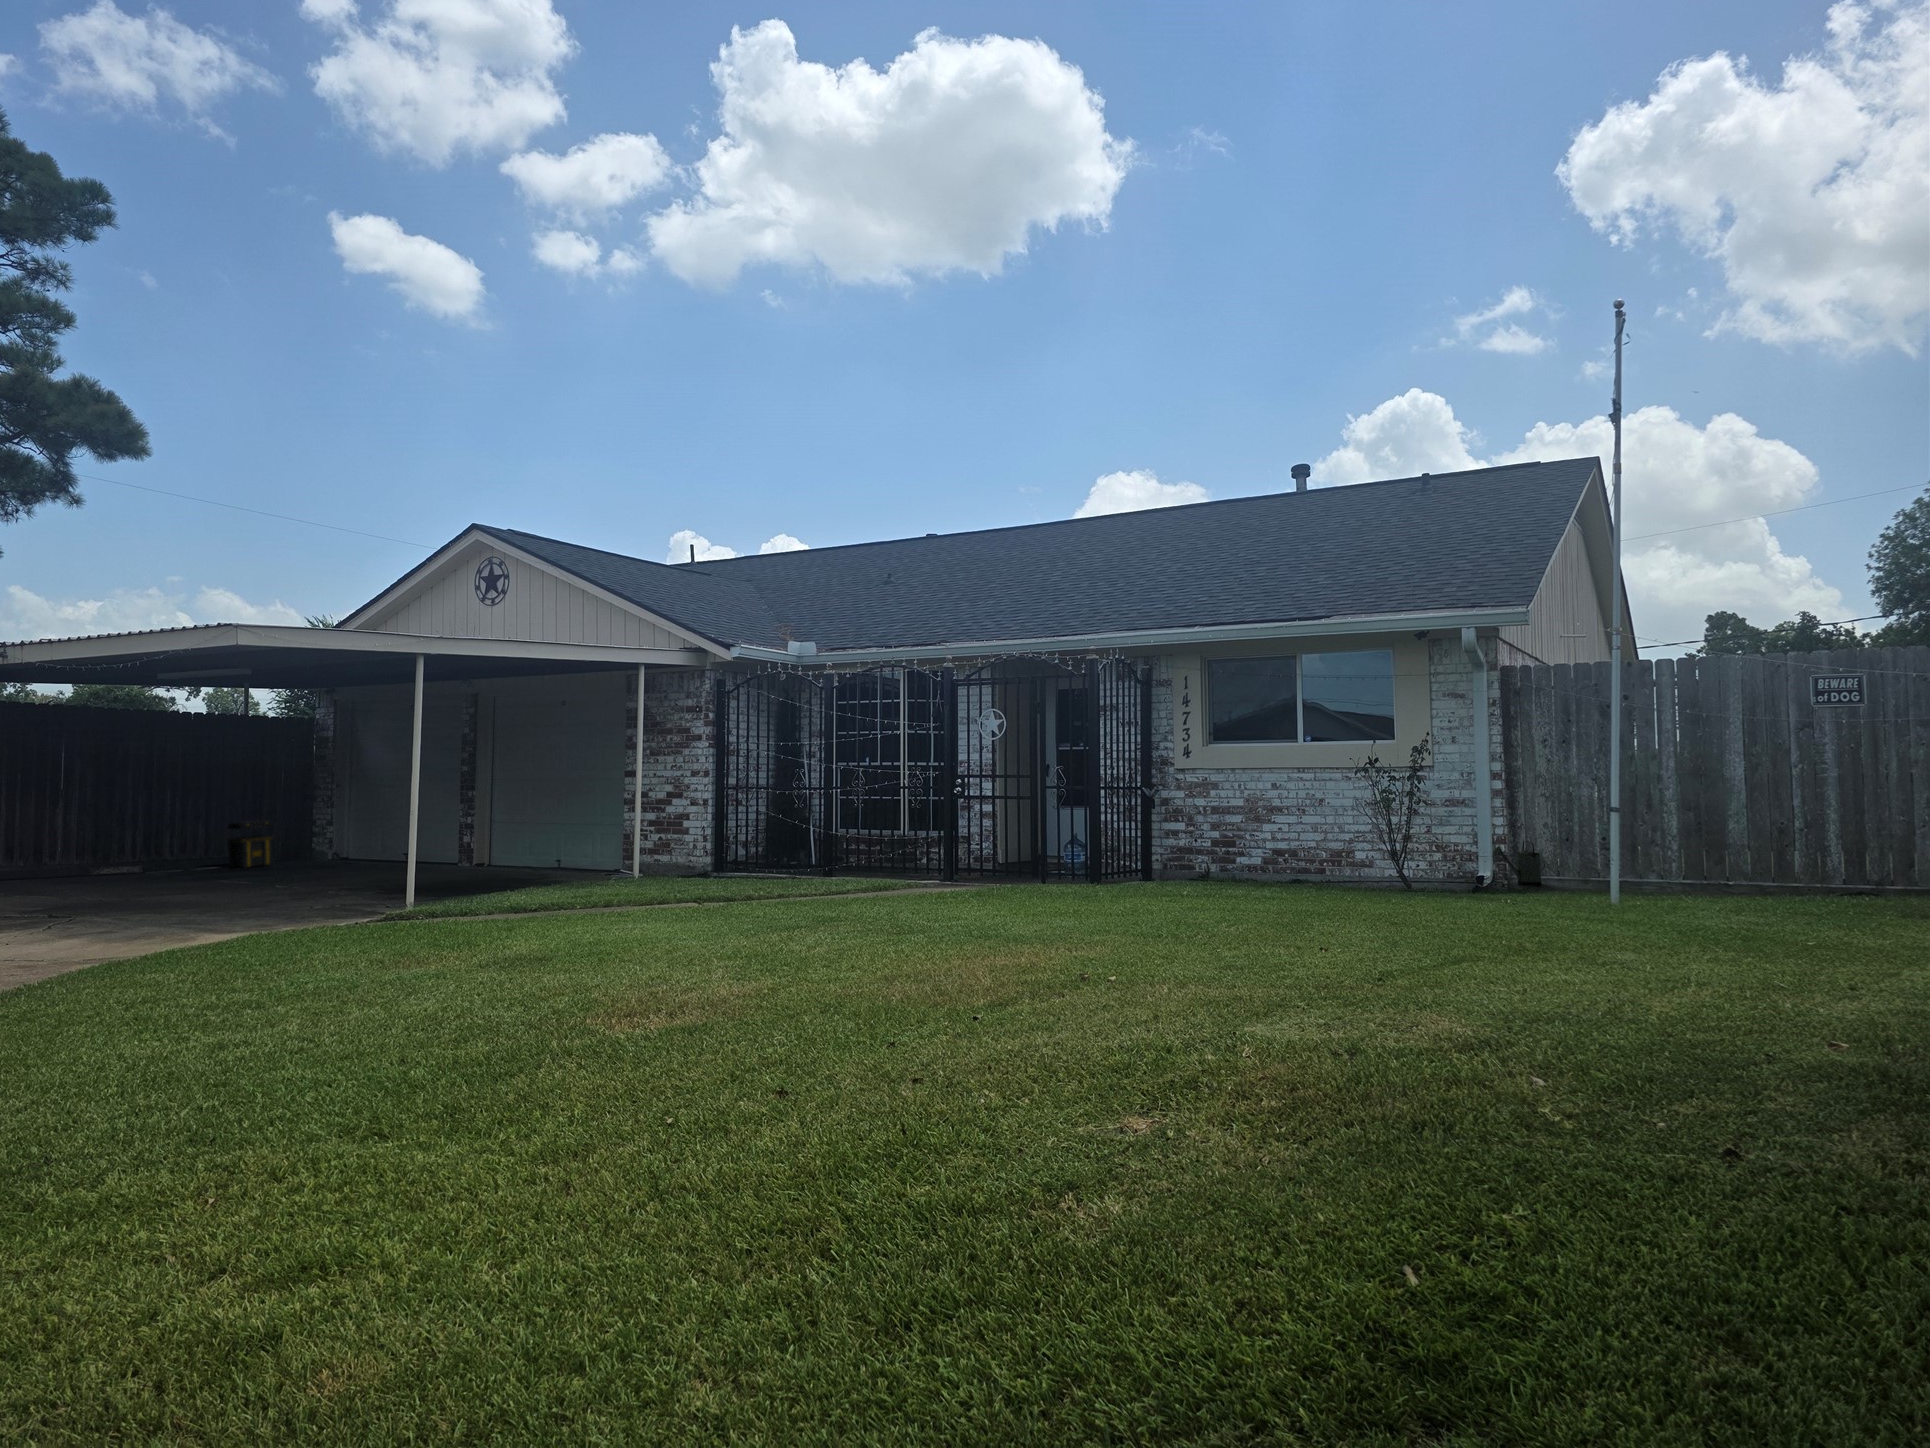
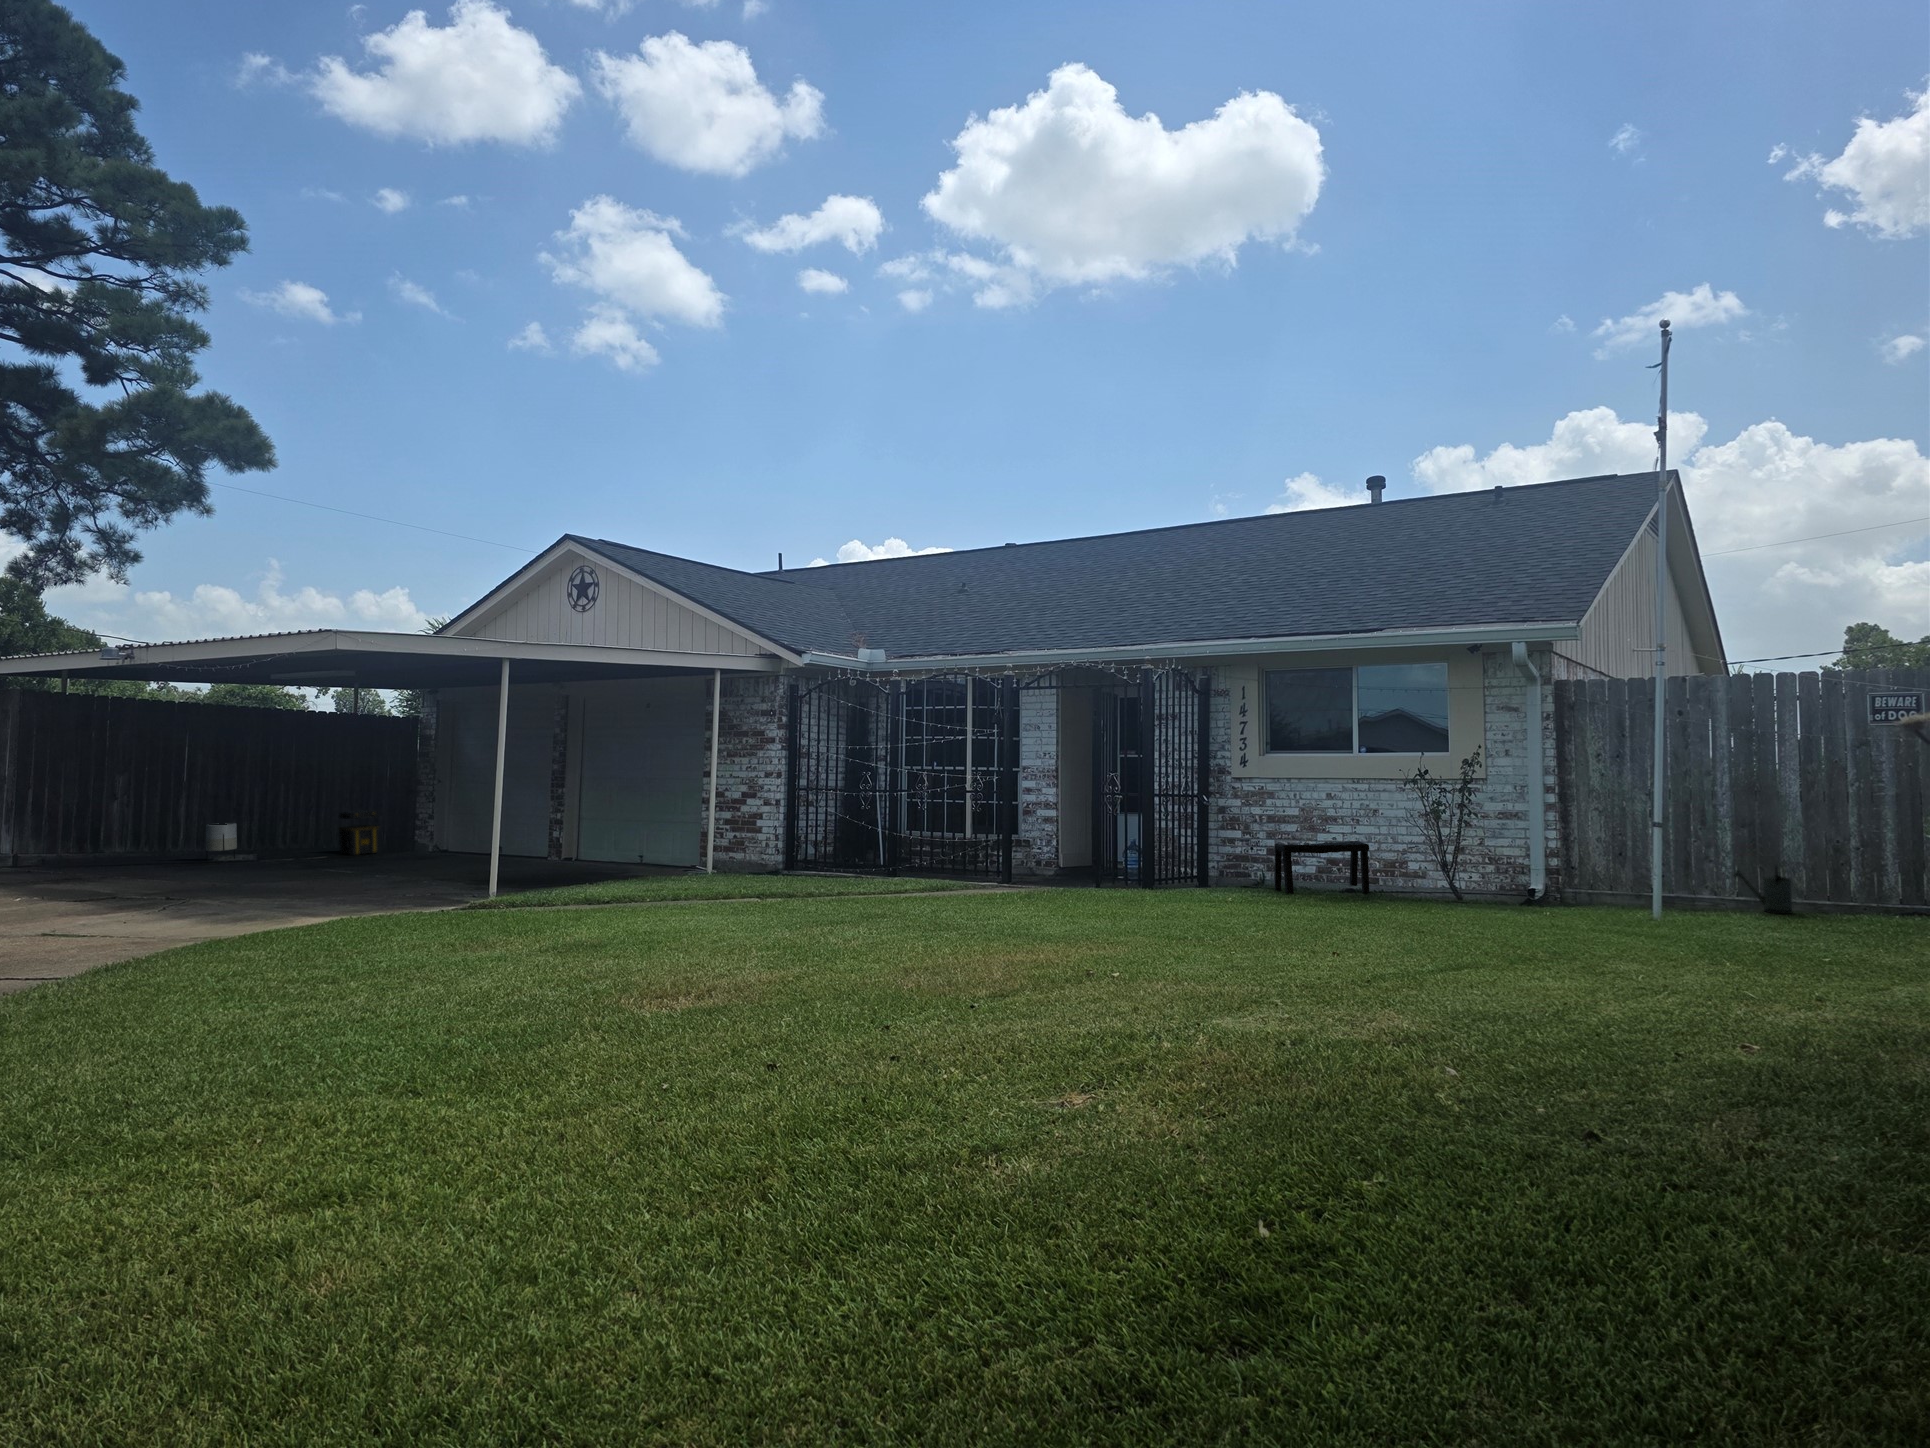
bench: none [1224,830,1319,885] -> present [1275,841,1369,893]
planter: none [80,836,115,878] -> present [206,823,237,861]
watering can: present [1493,841,1545,885] -> present [1733,866,1792,914]

